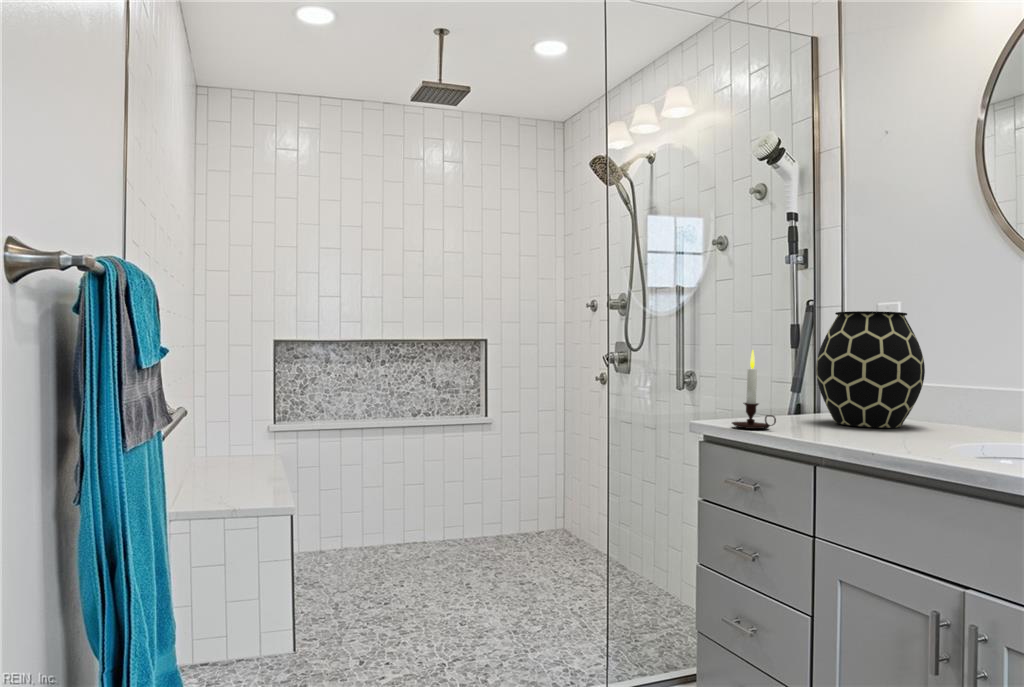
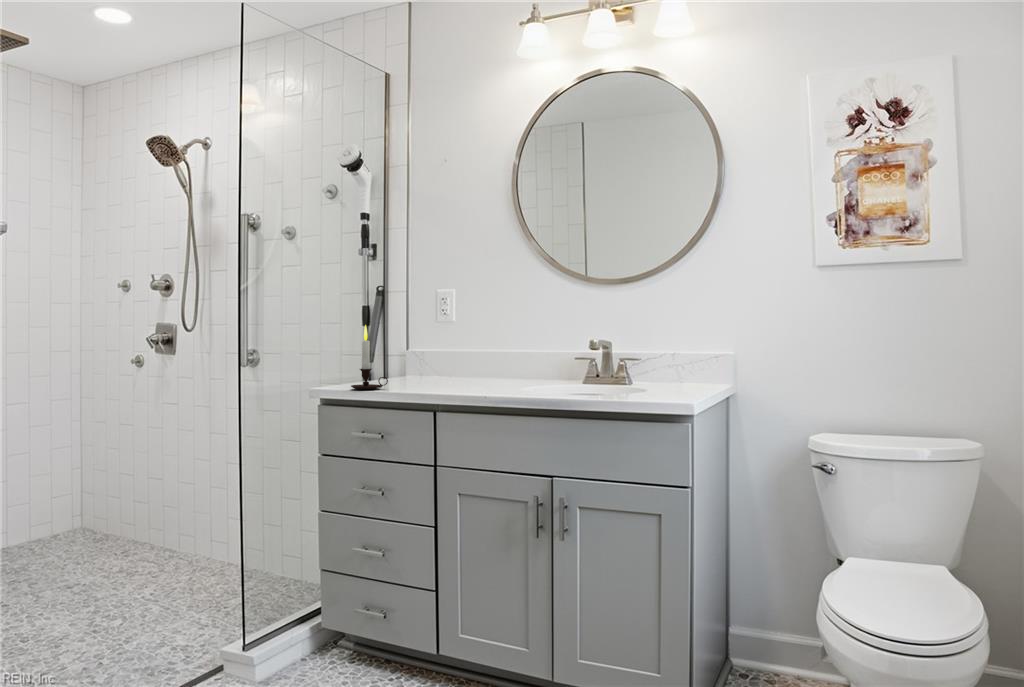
vase: present [816,311,925,428] -> none [398,295,472,381]

